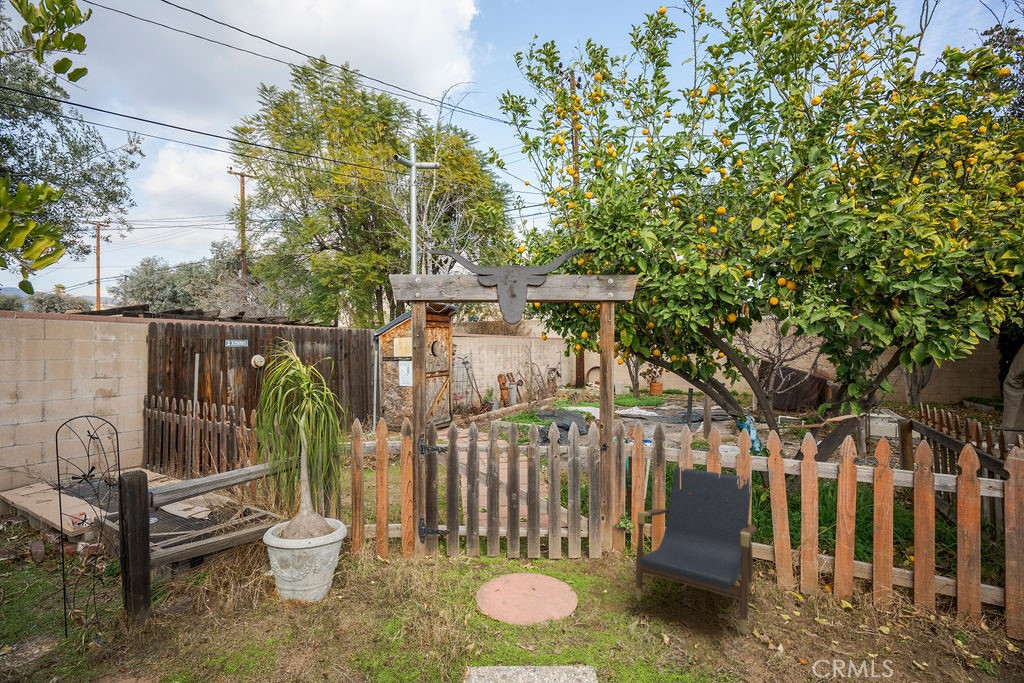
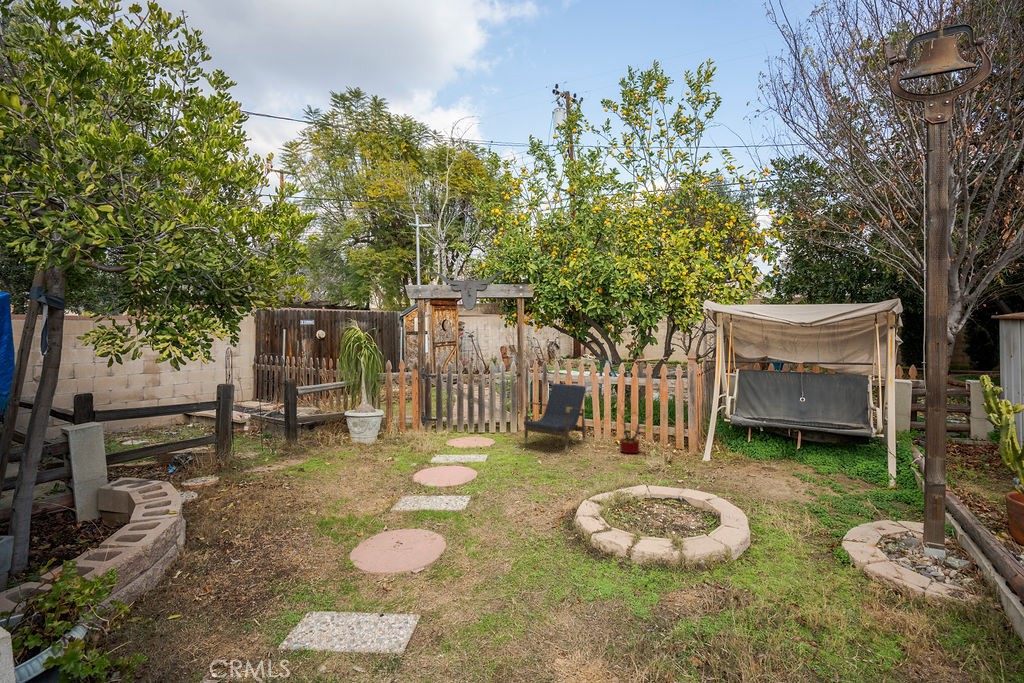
decorative plant: none [829,519,949,639] -> present [620,408,651,453]

